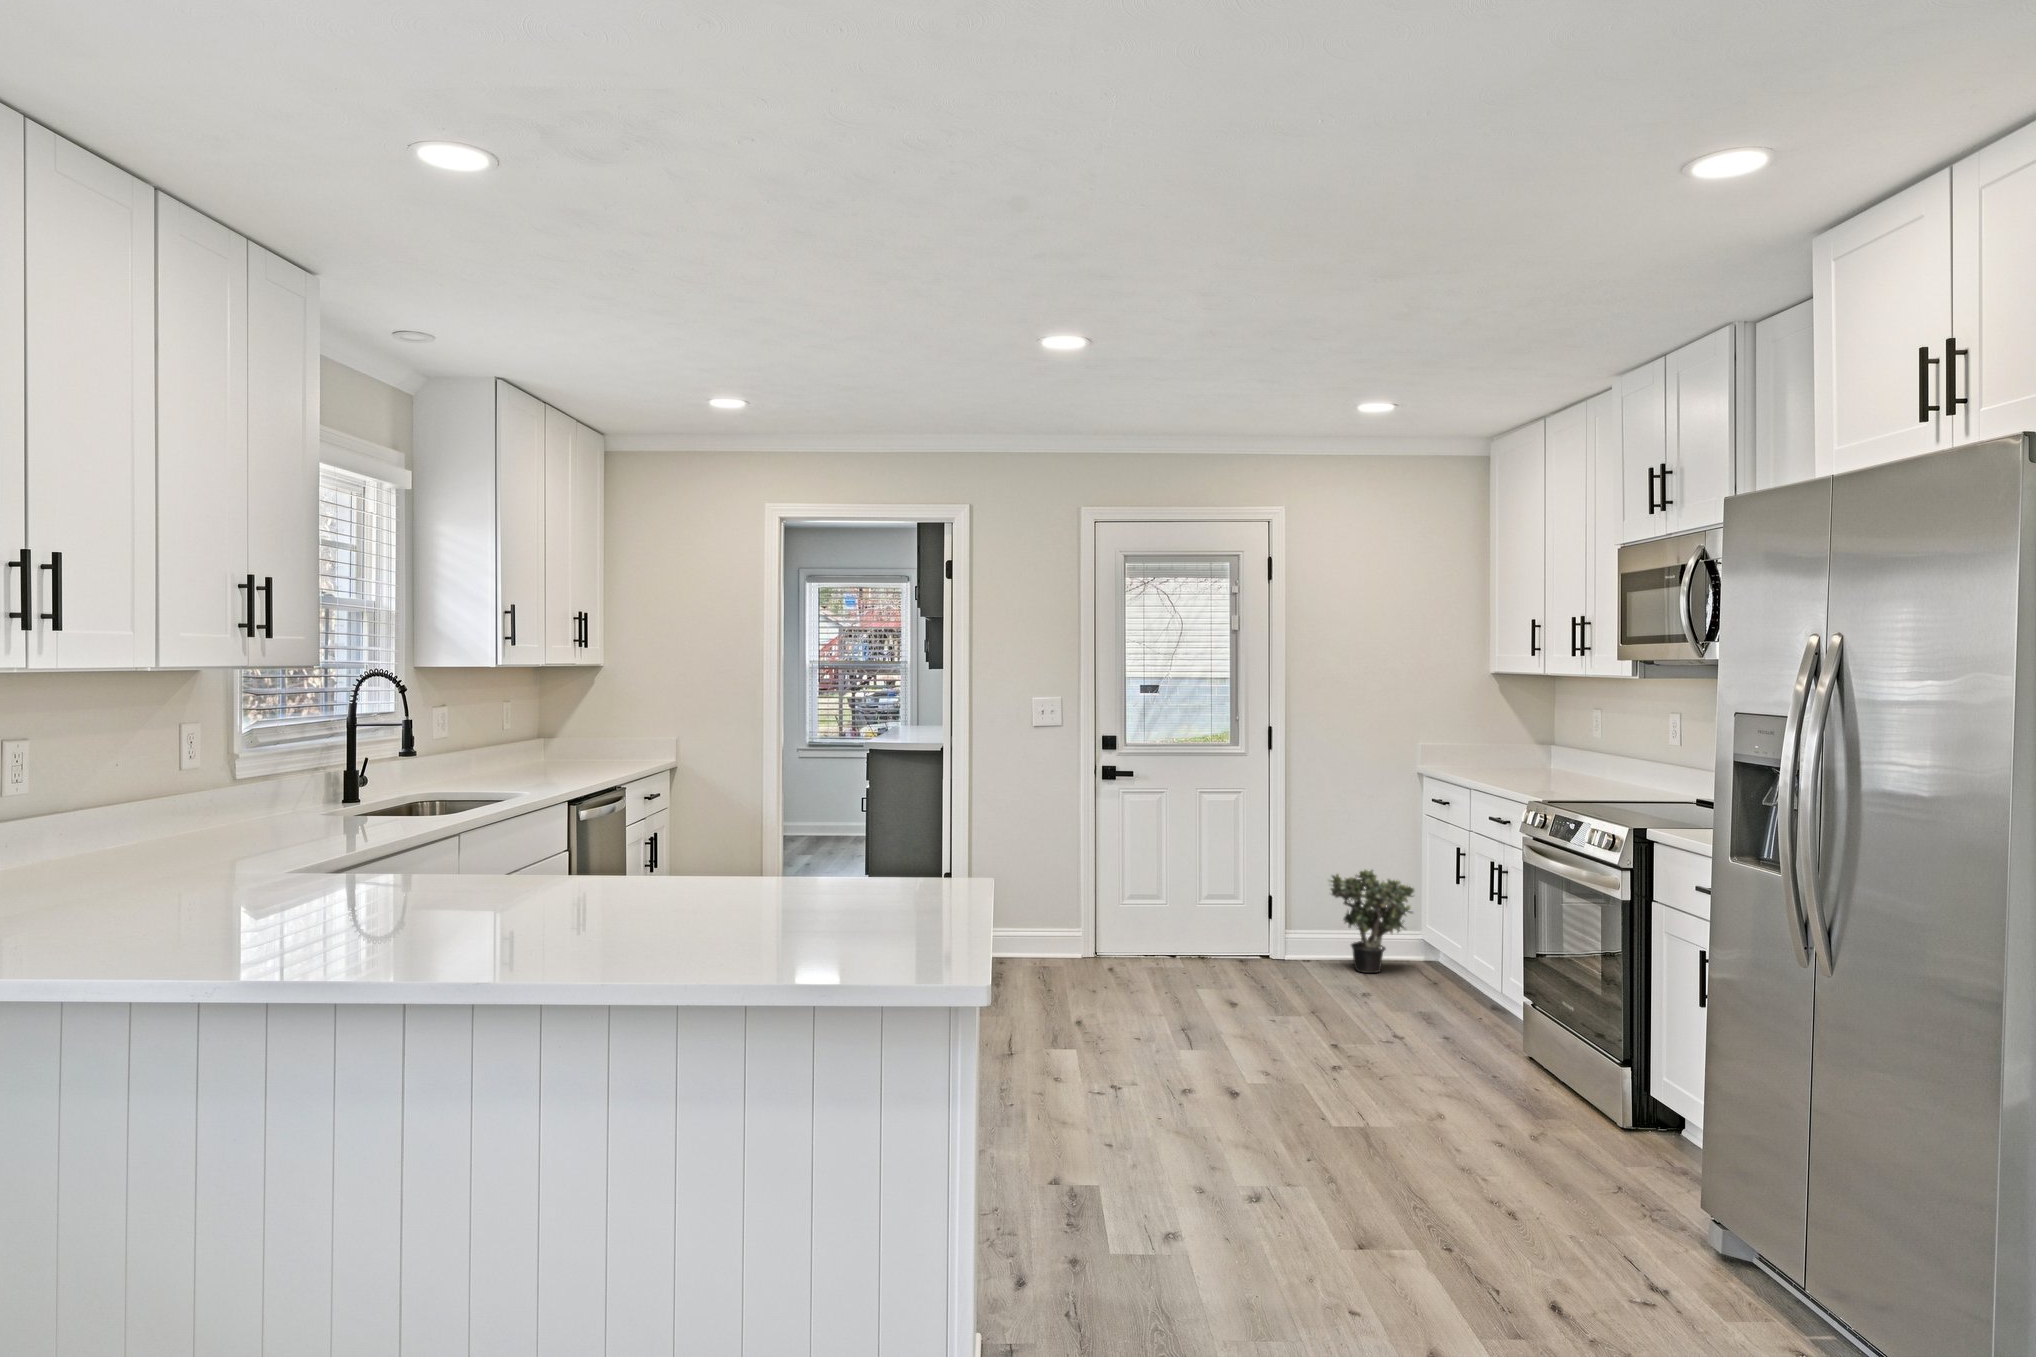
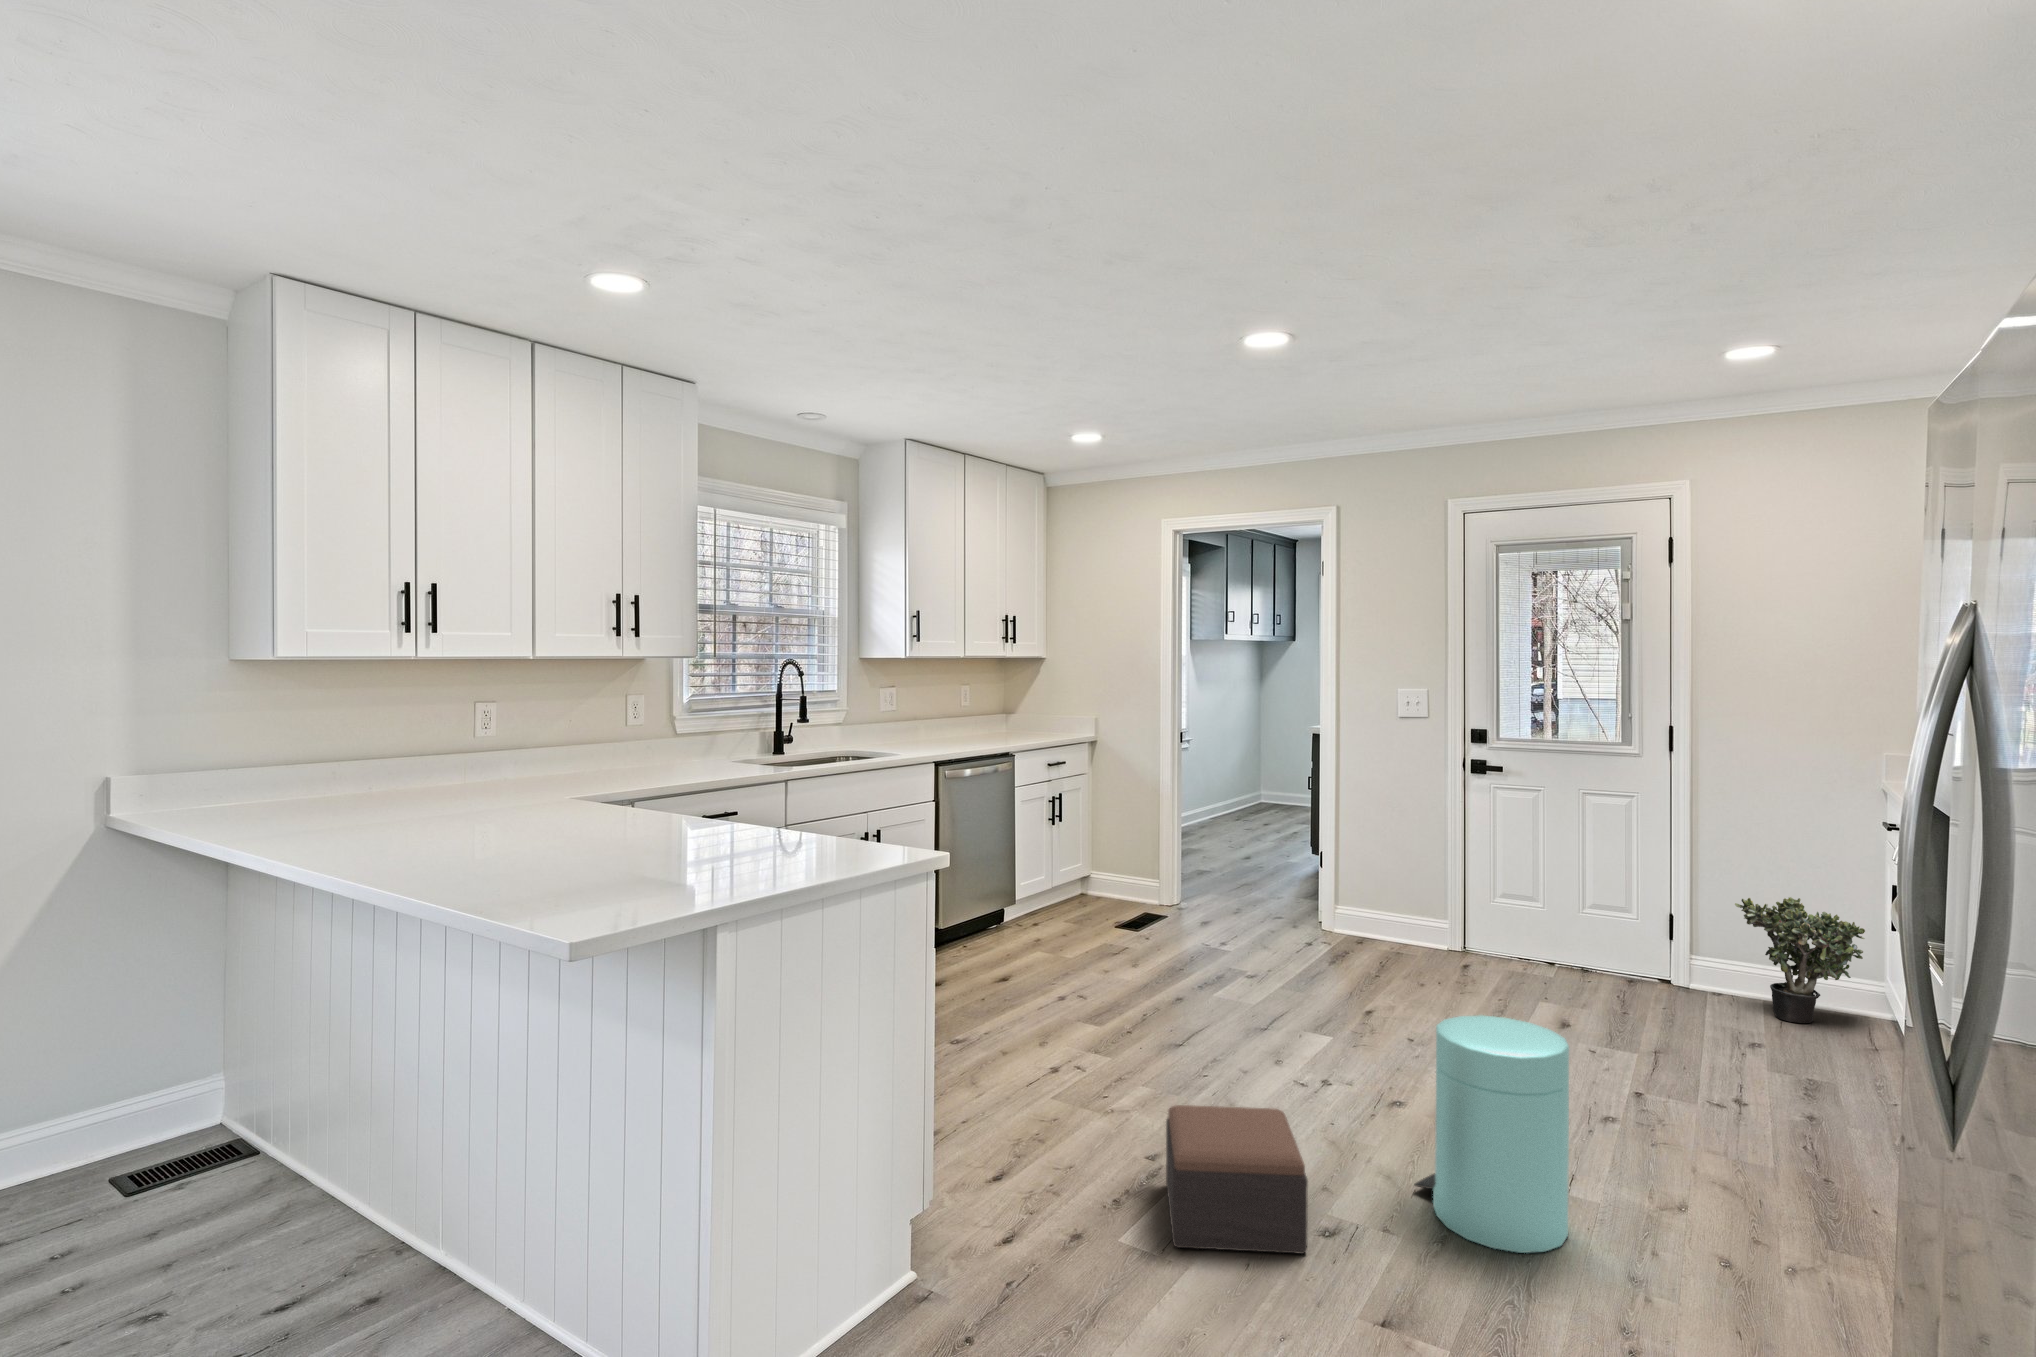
trash can: none [1293,990,1427,1187] -> present [1414,1015,1569,1253]
footstool: none [1111,1111,1282,1262] -> present [1166,1105,1308,1254]

